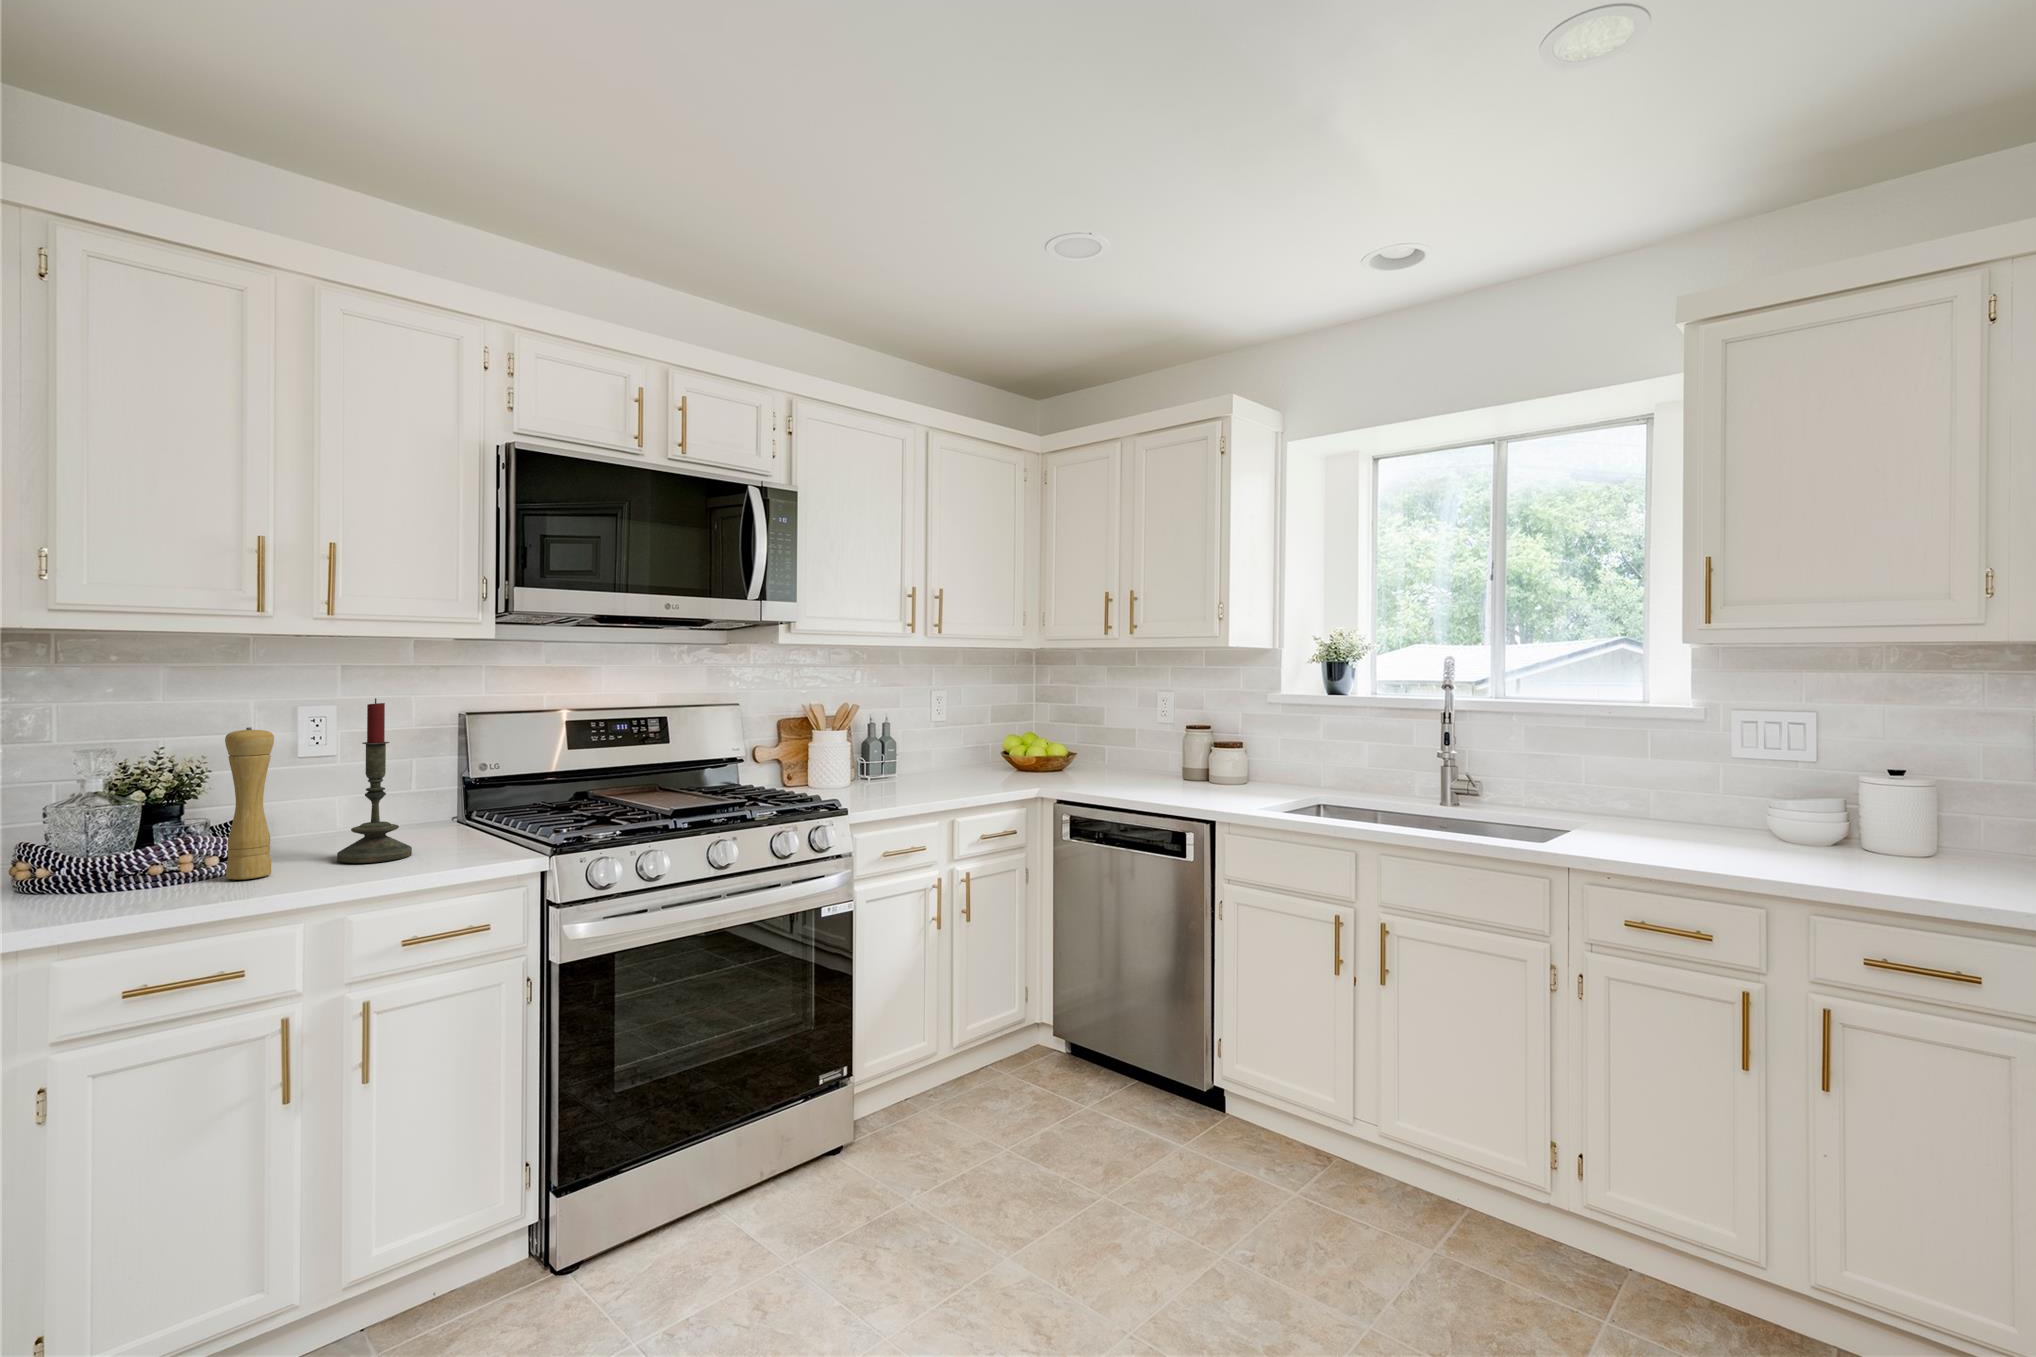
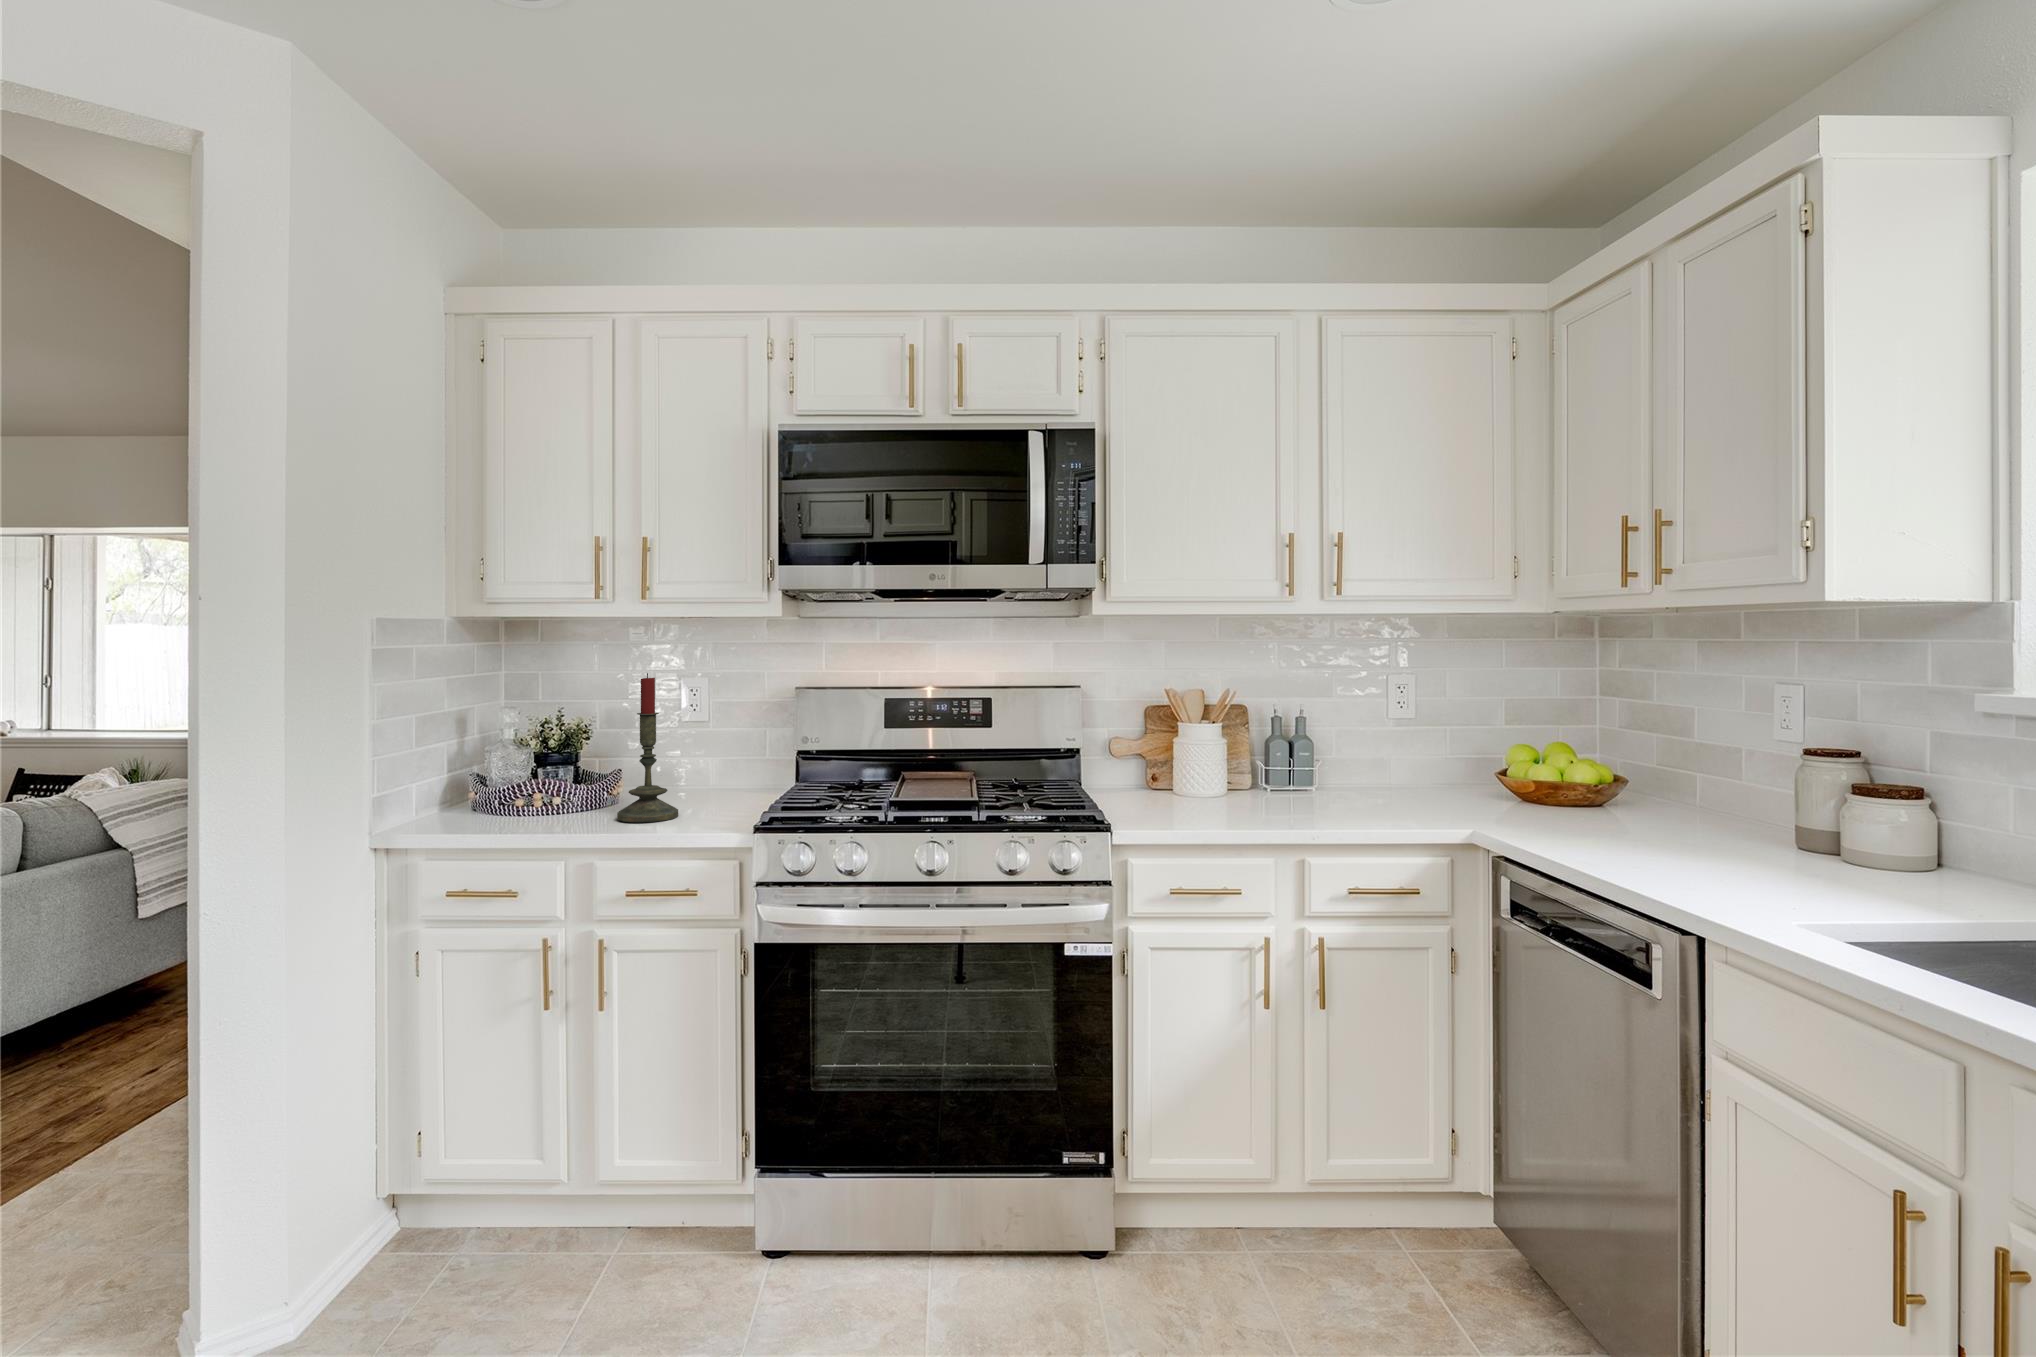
pepper mill: present [225,727,274,879] -> none [529,696,564,824]

